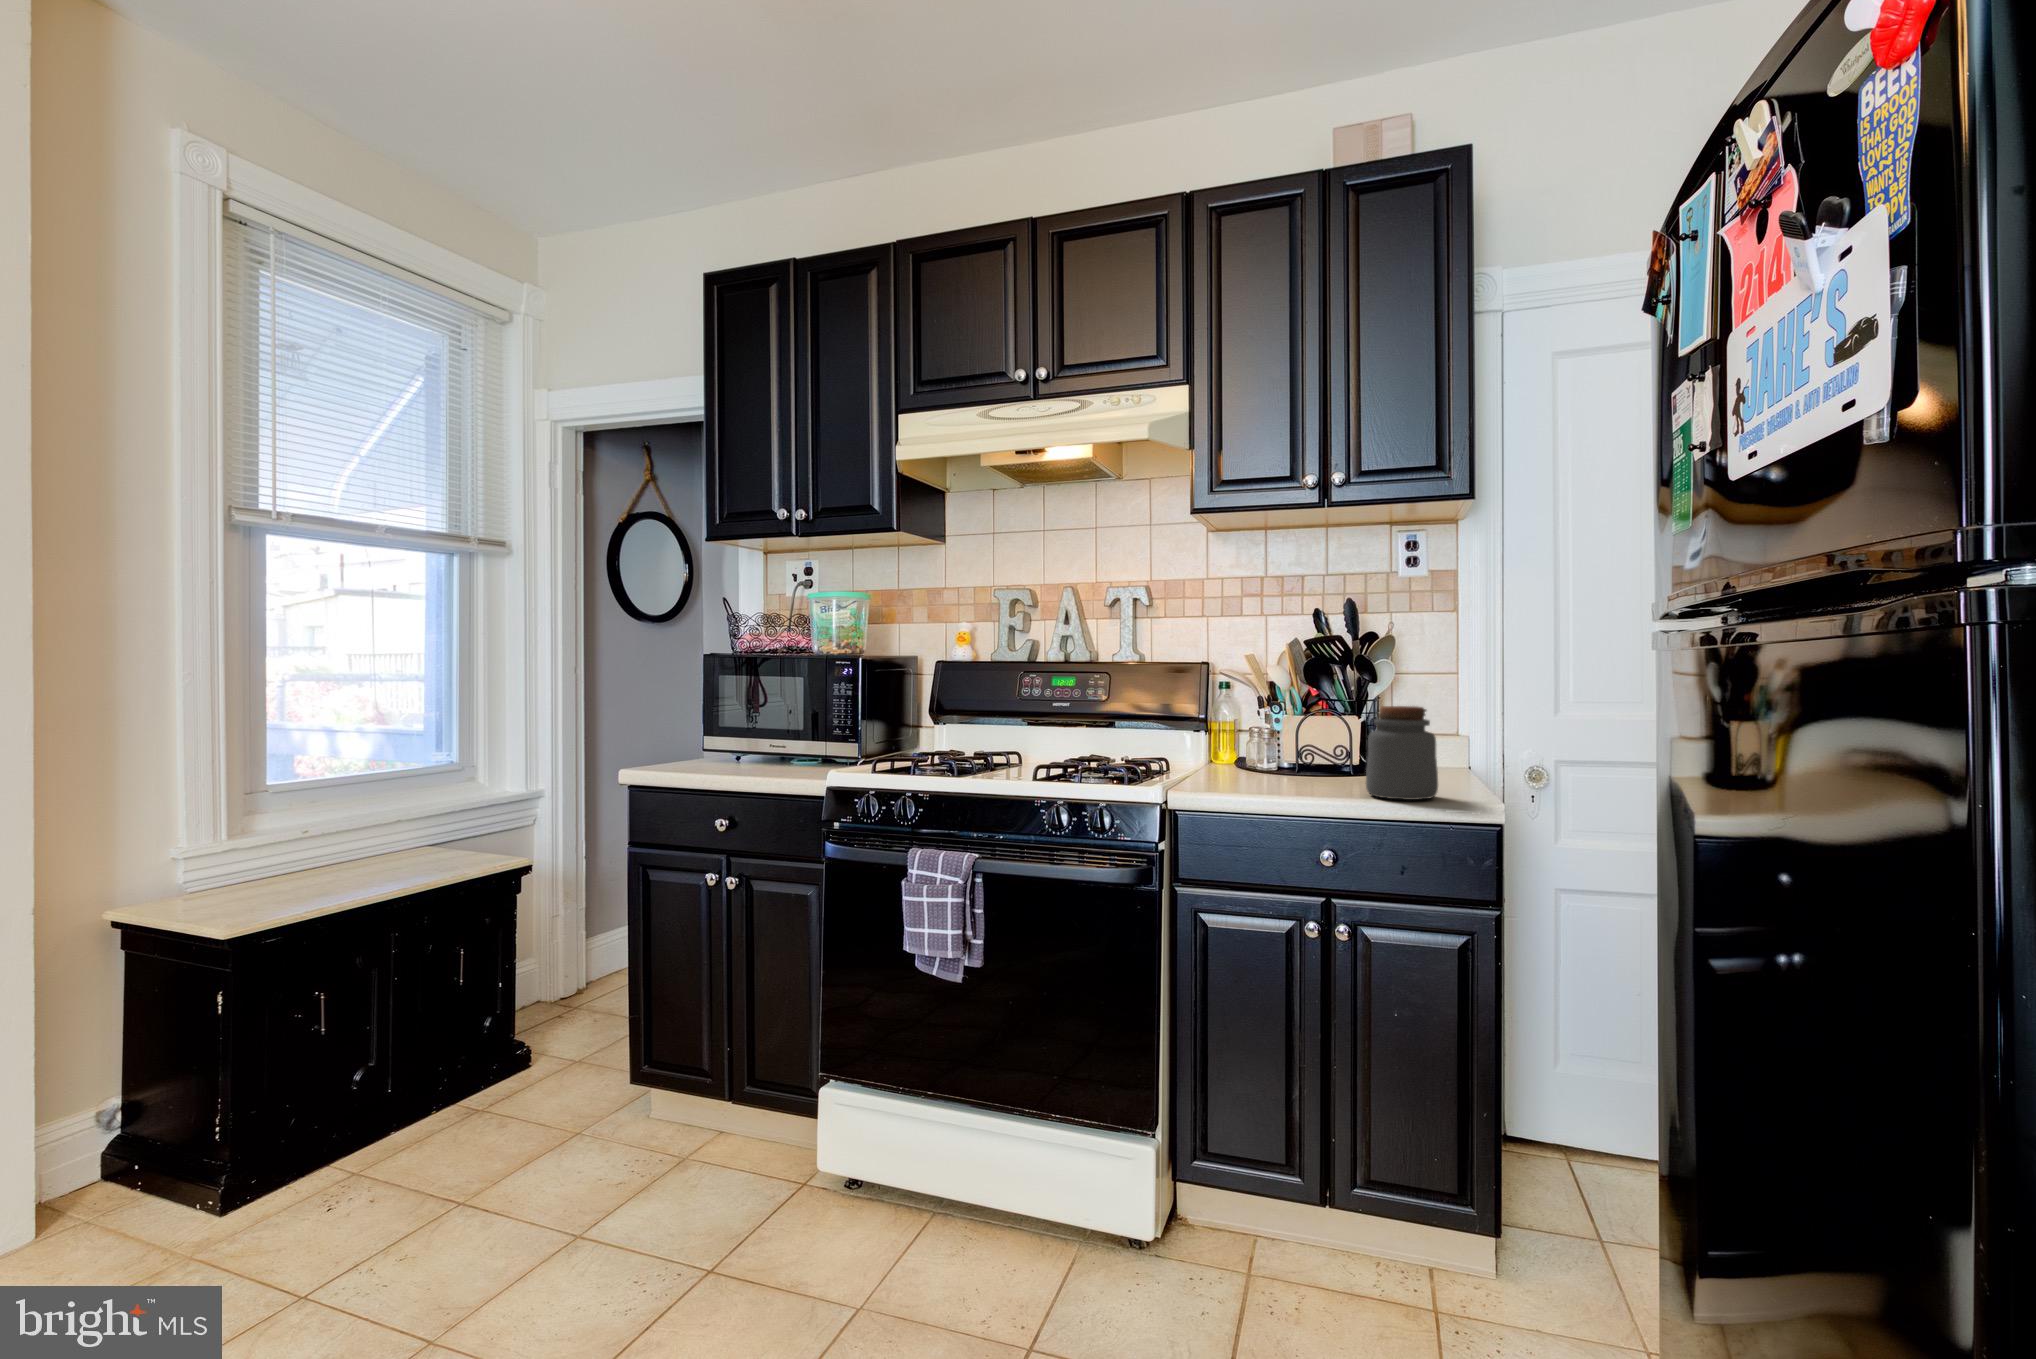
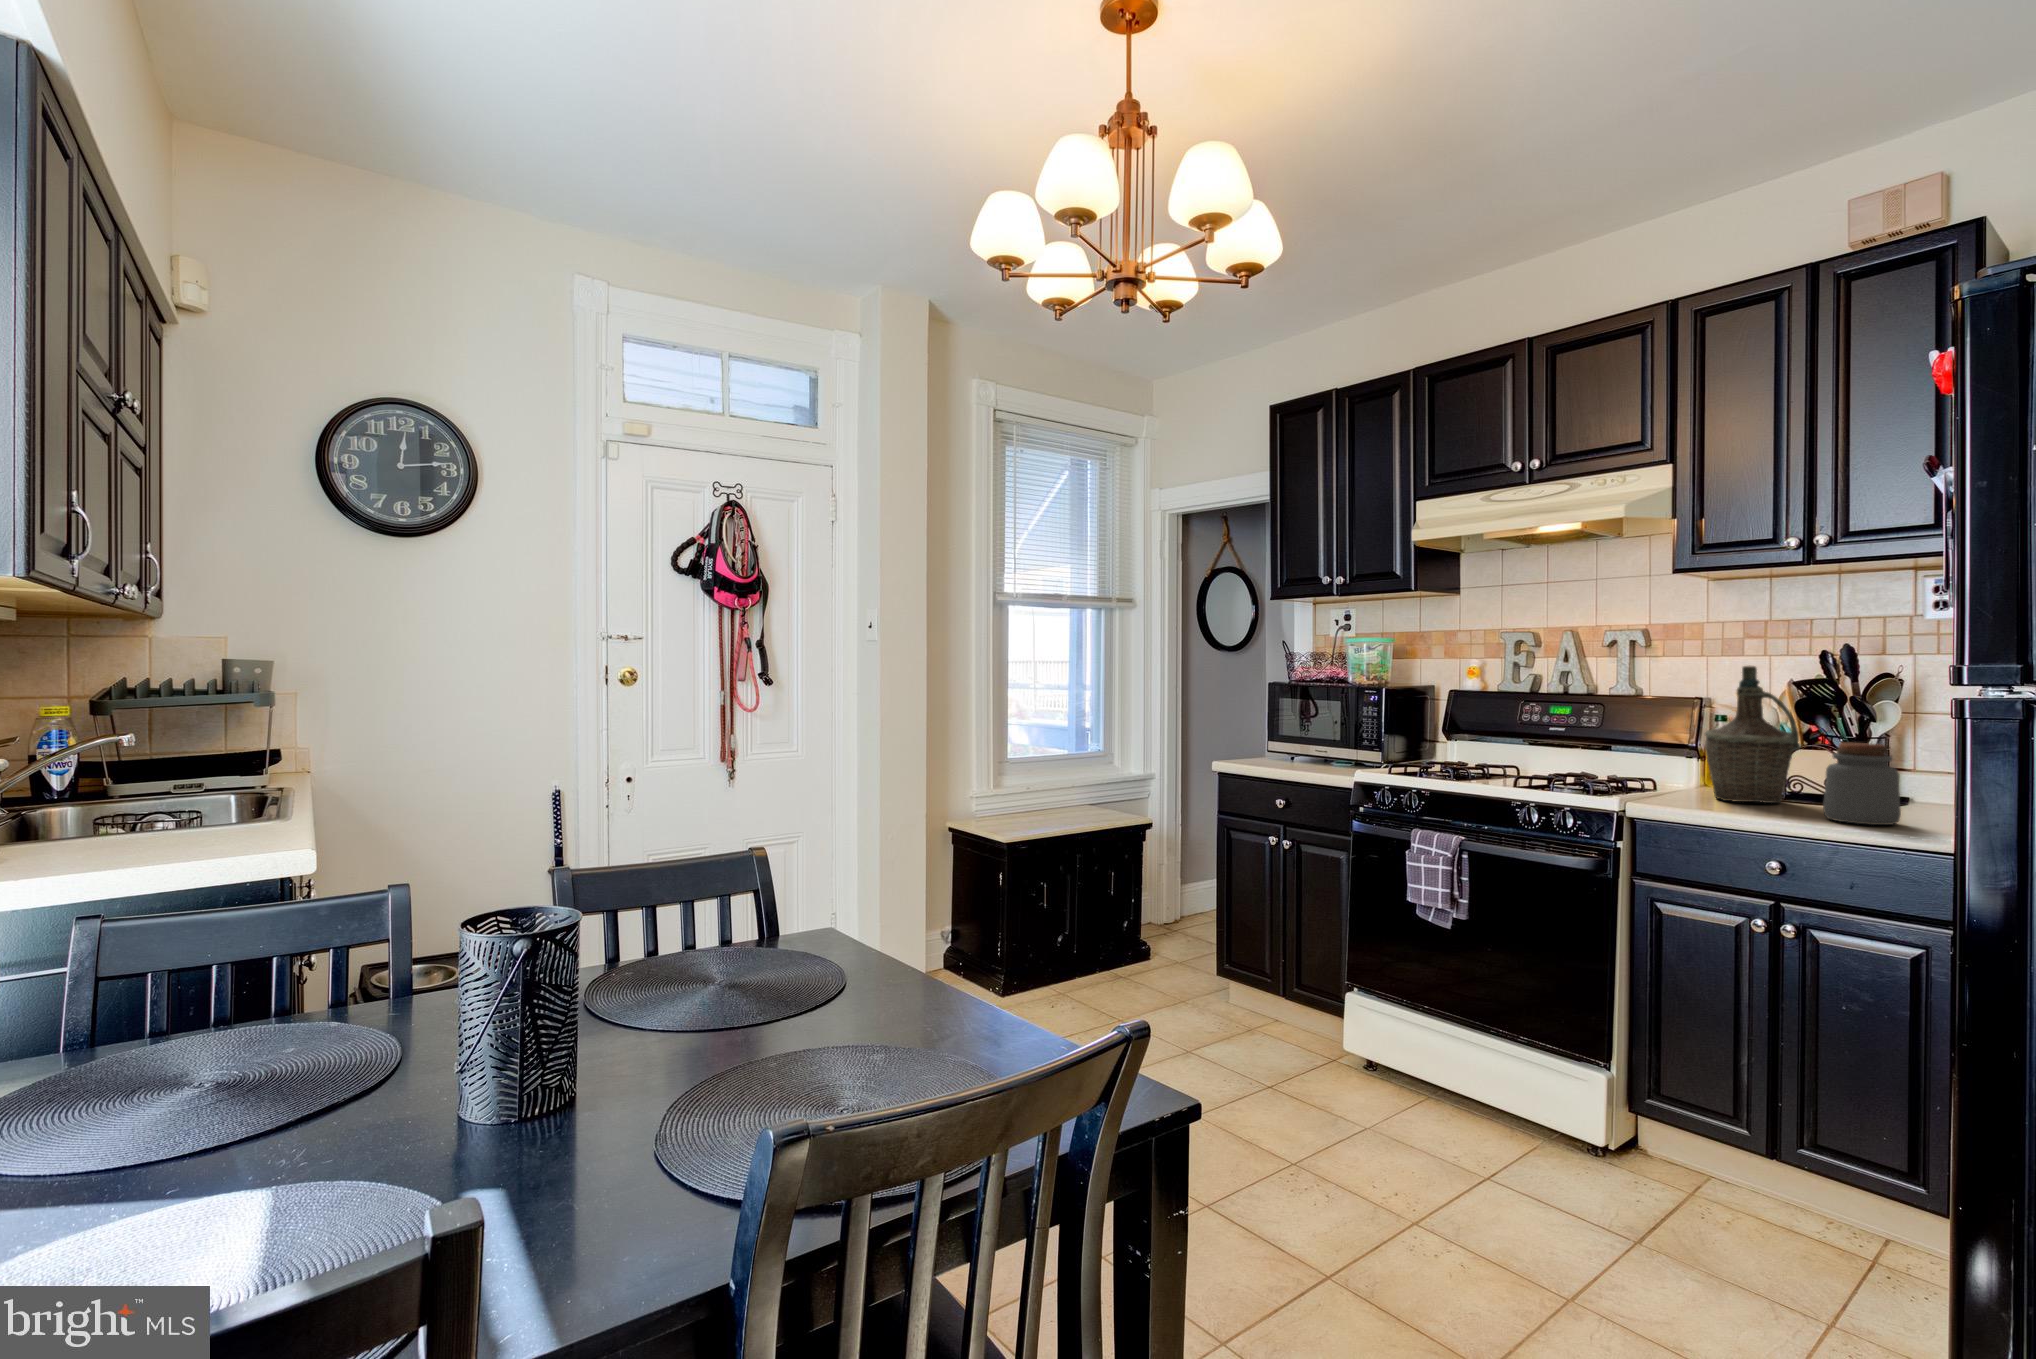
bottle: none [1234,621,1328,782] -> present [1705,665,1800,803]

